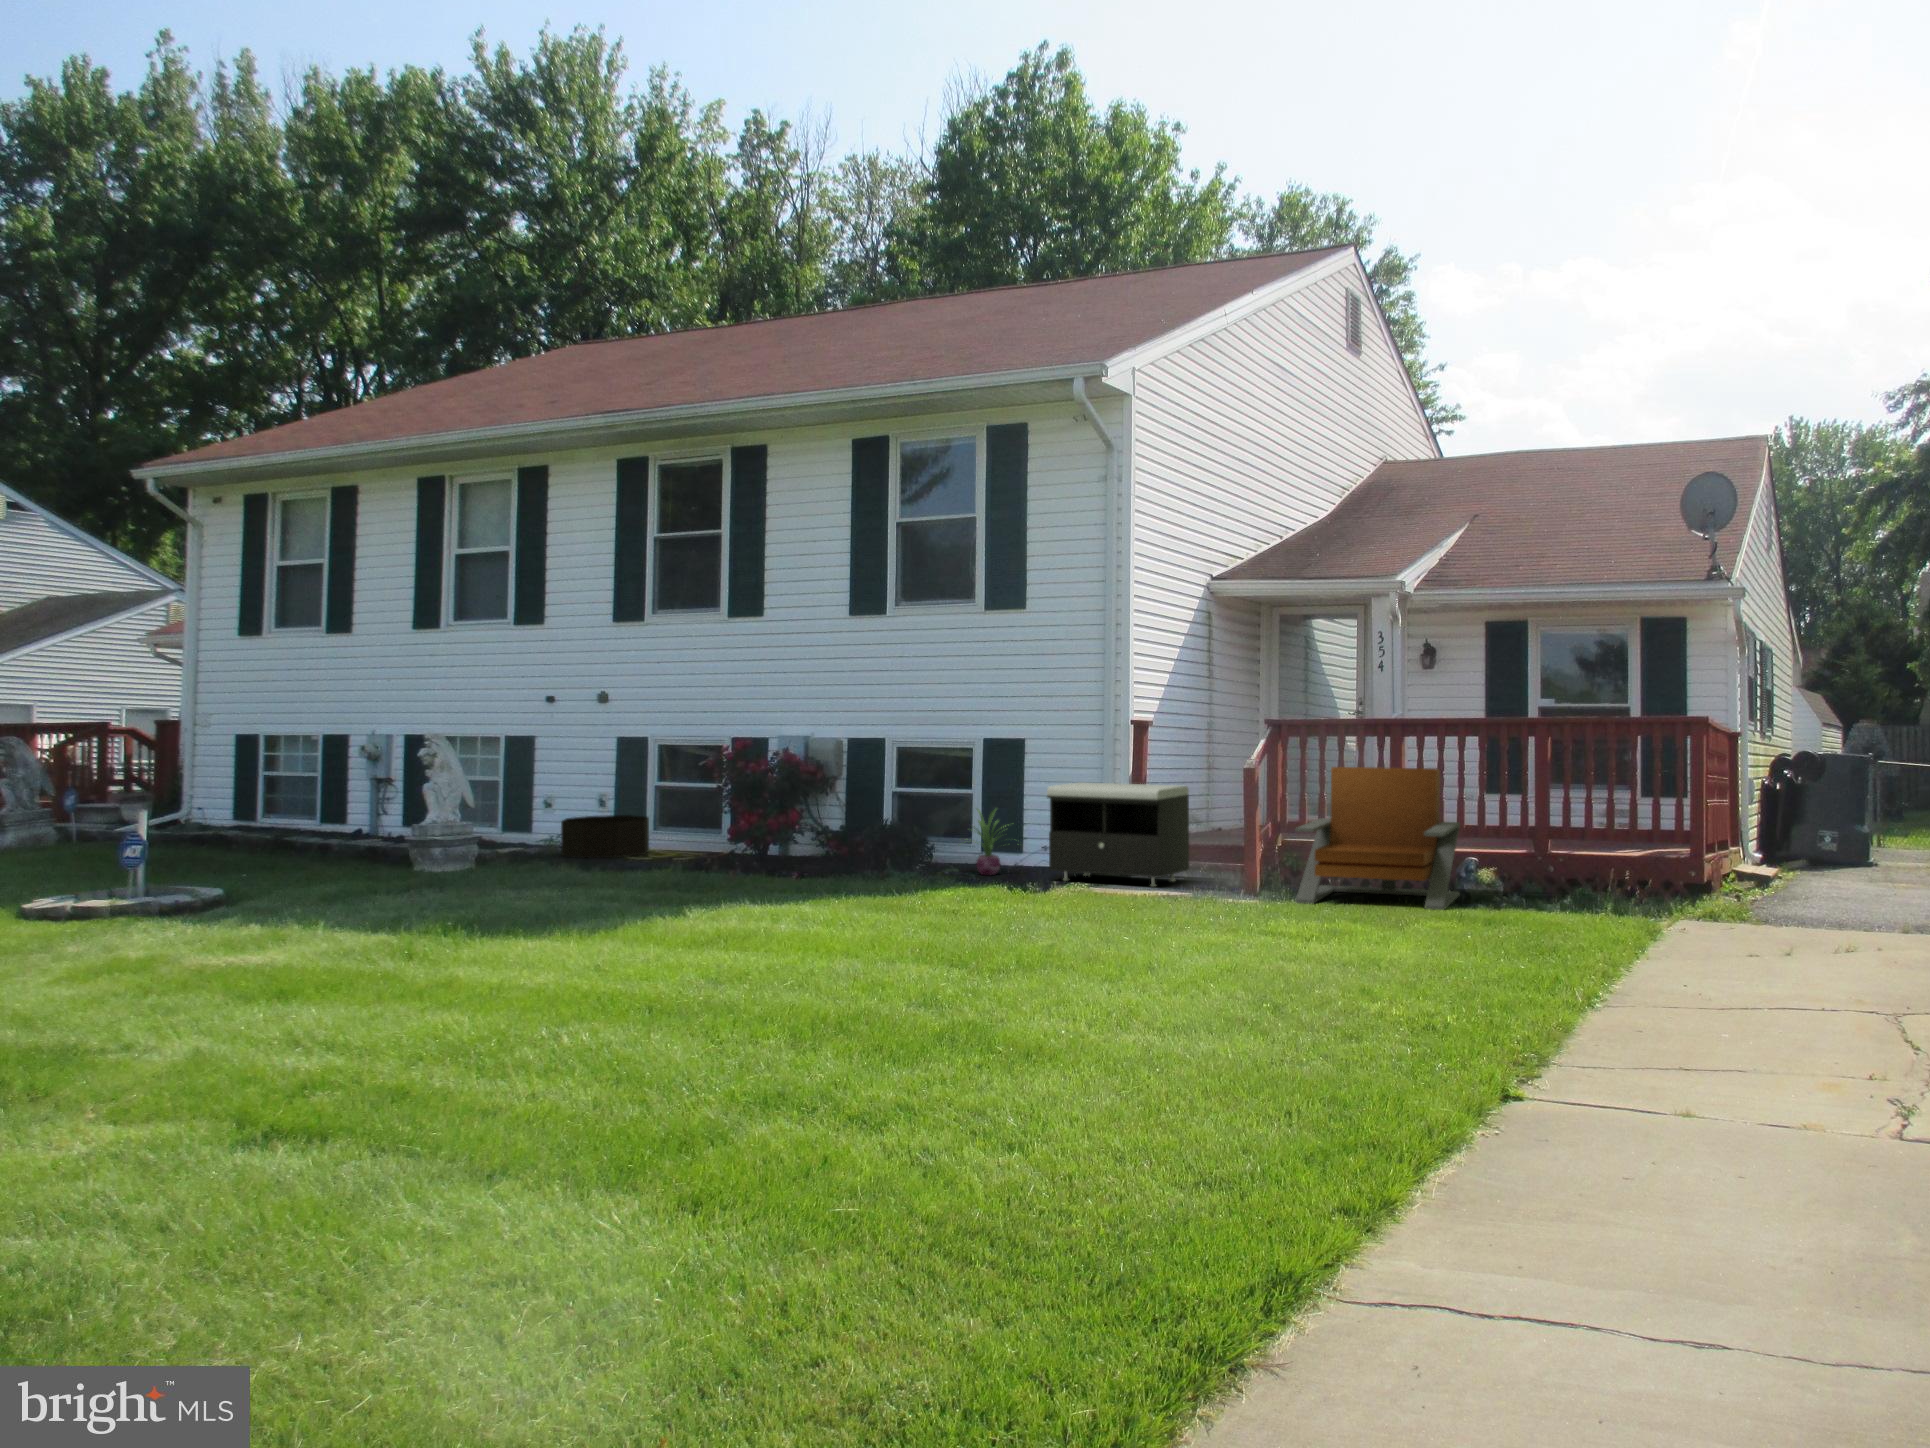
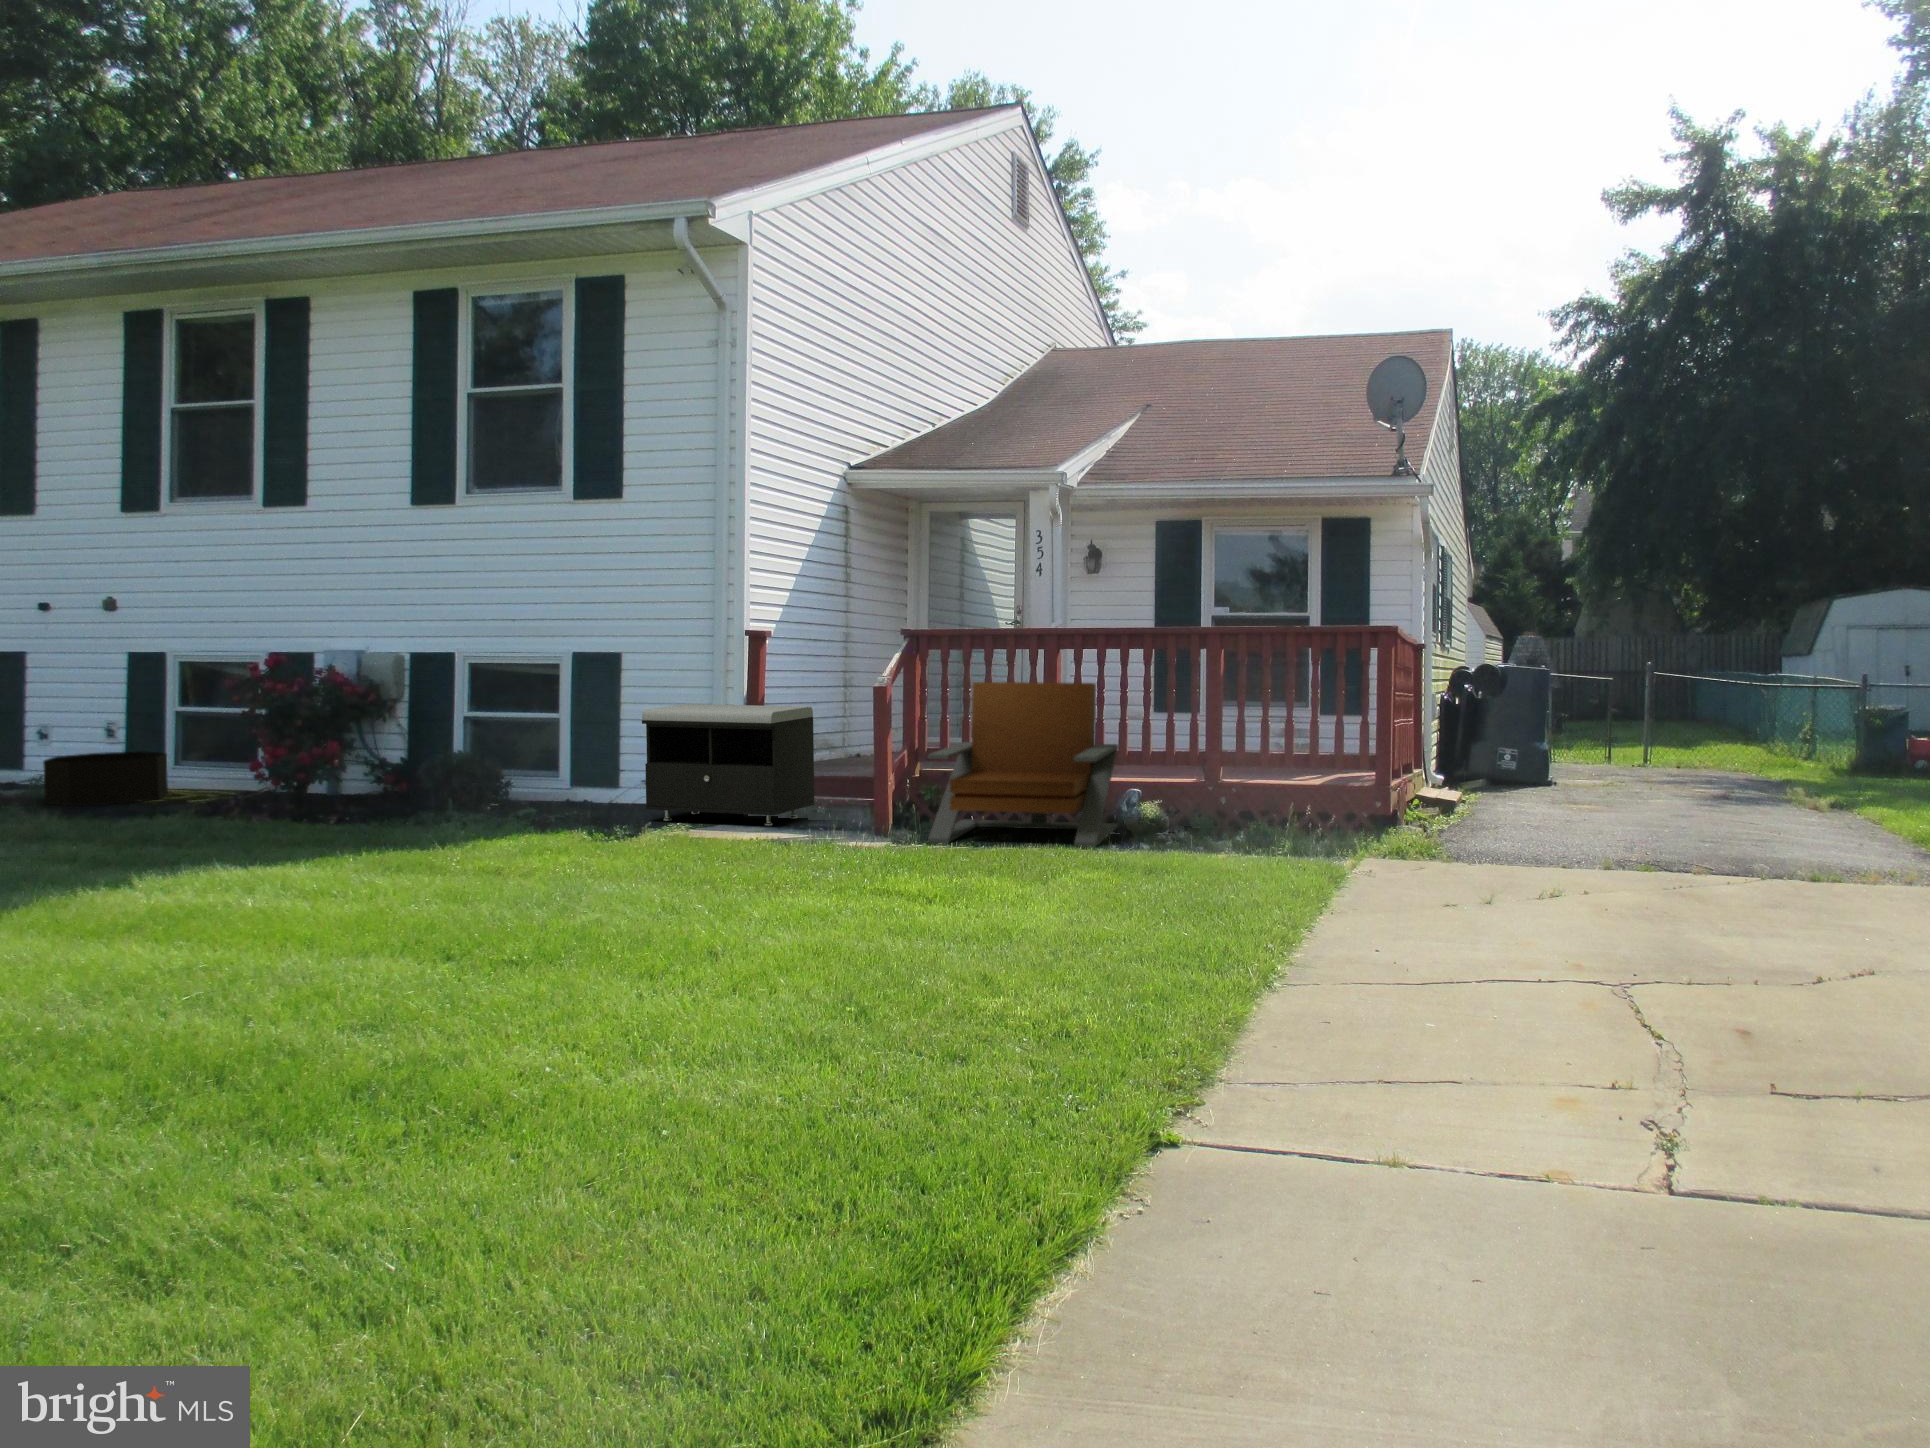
decorative plant: present [975,809,1006,875] -> none [533,736,621,816]

